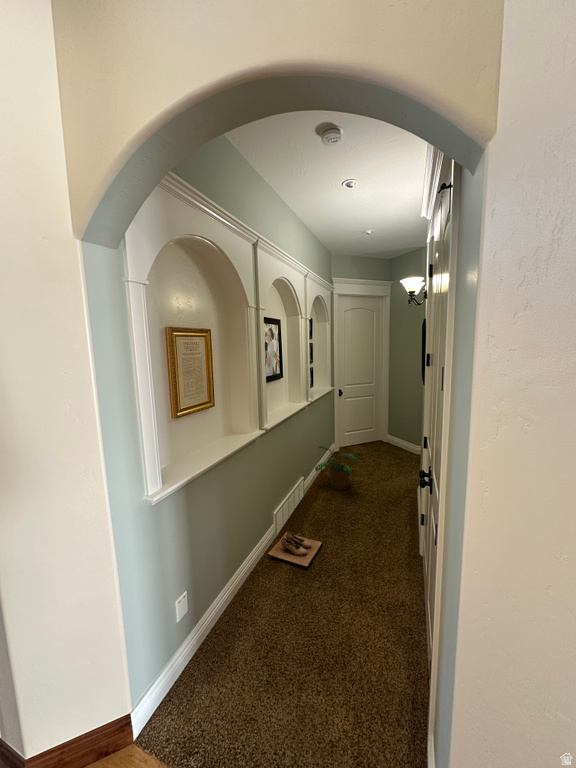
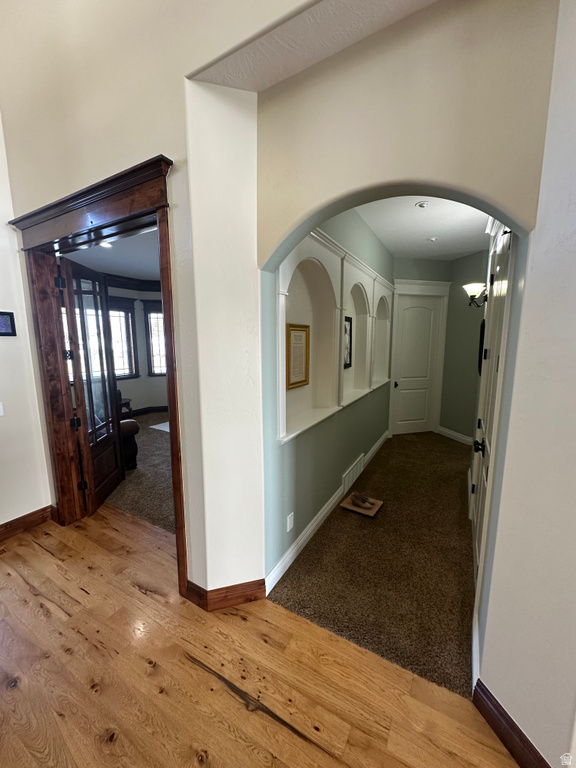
potted plant: present [315,446,358,490] -> none [374,429,414,467]

